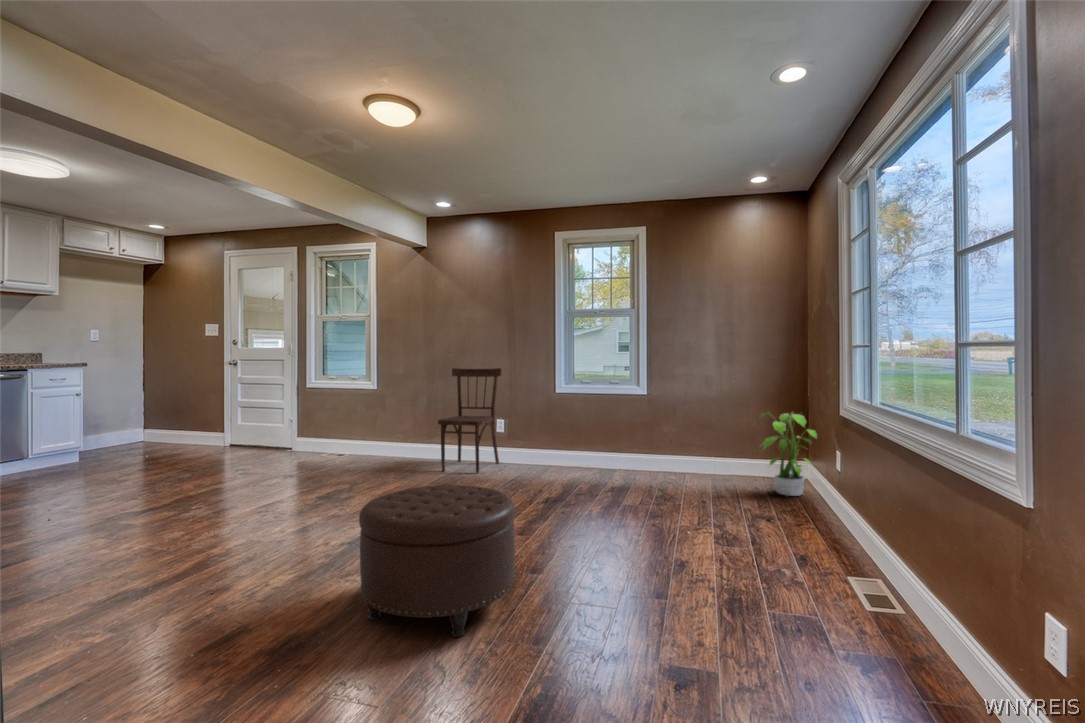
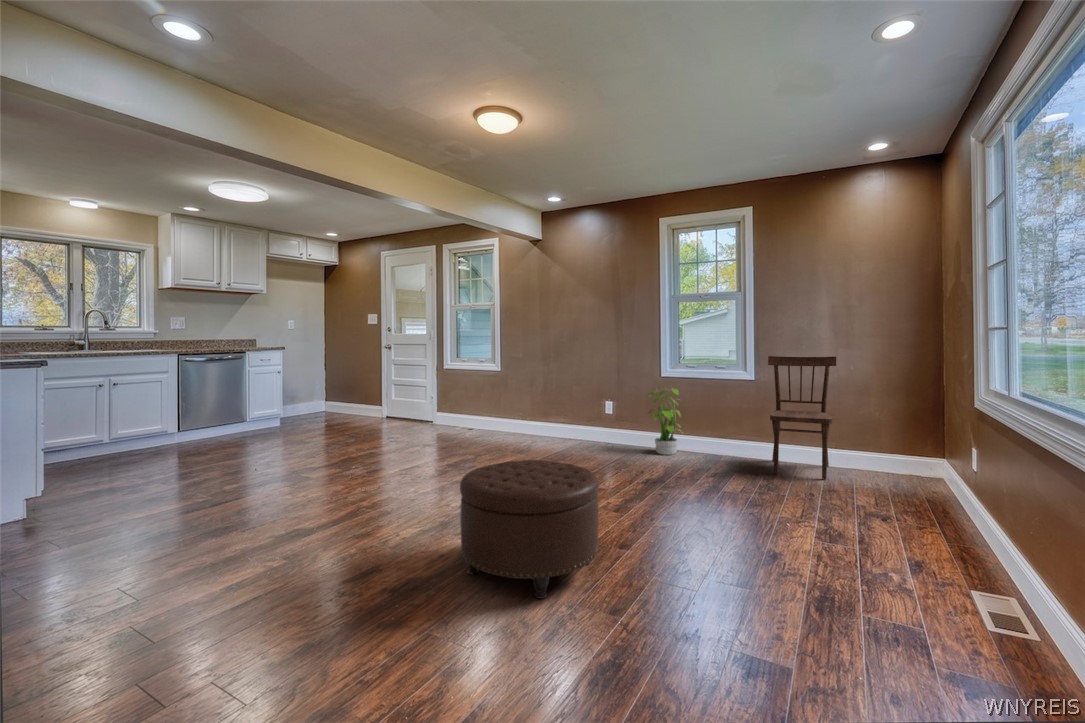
dining chair: present [438,368,502,473] -> present [768,356,836,479]
potted plant: present [760,413,817,496] -> present [644,389,681,455]

